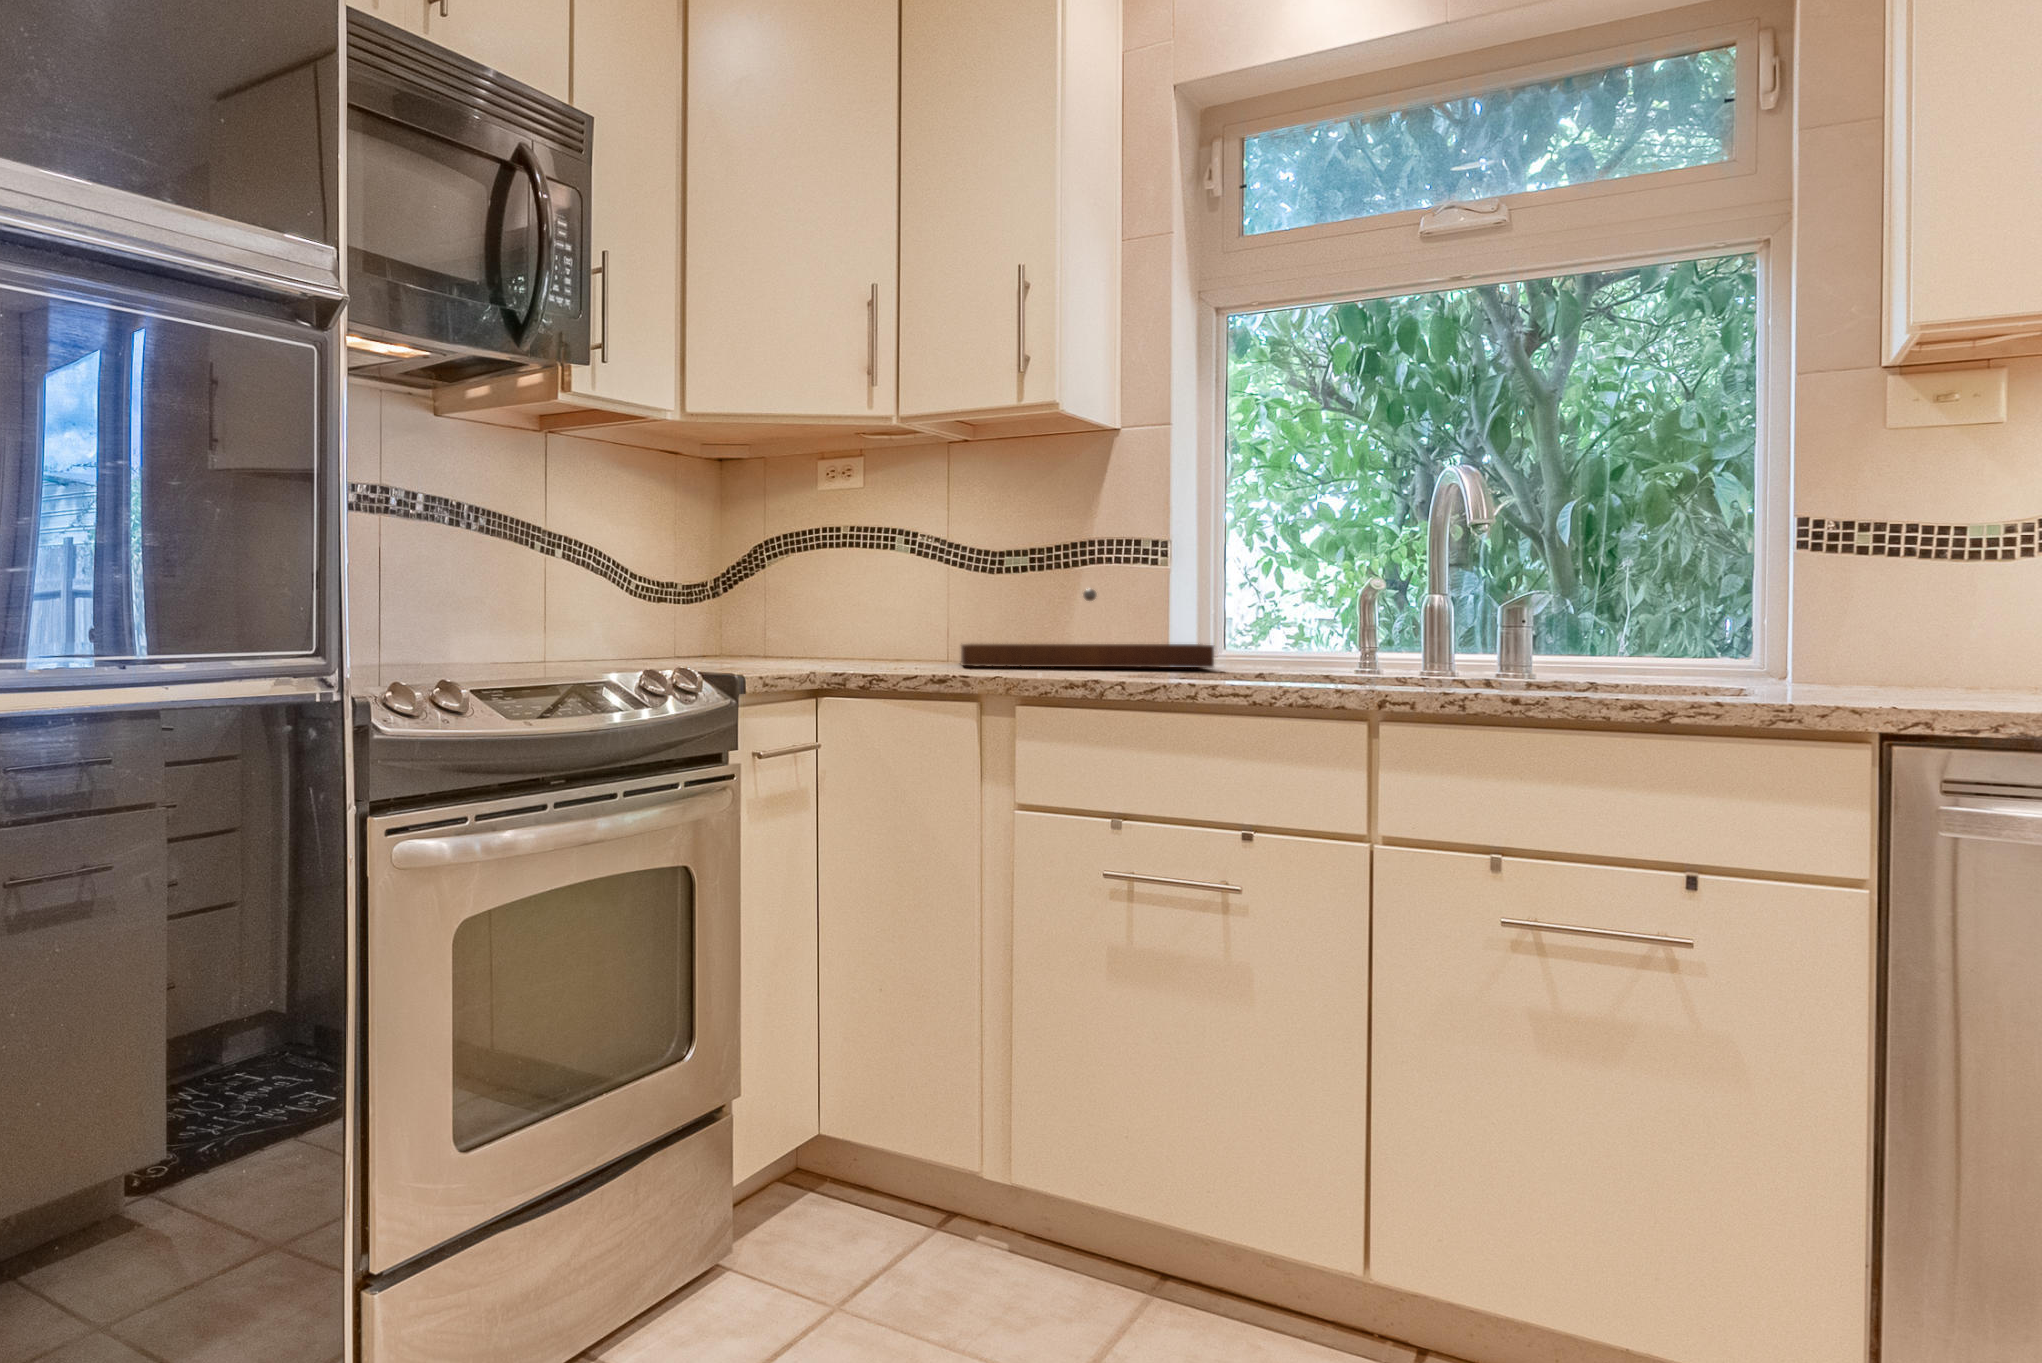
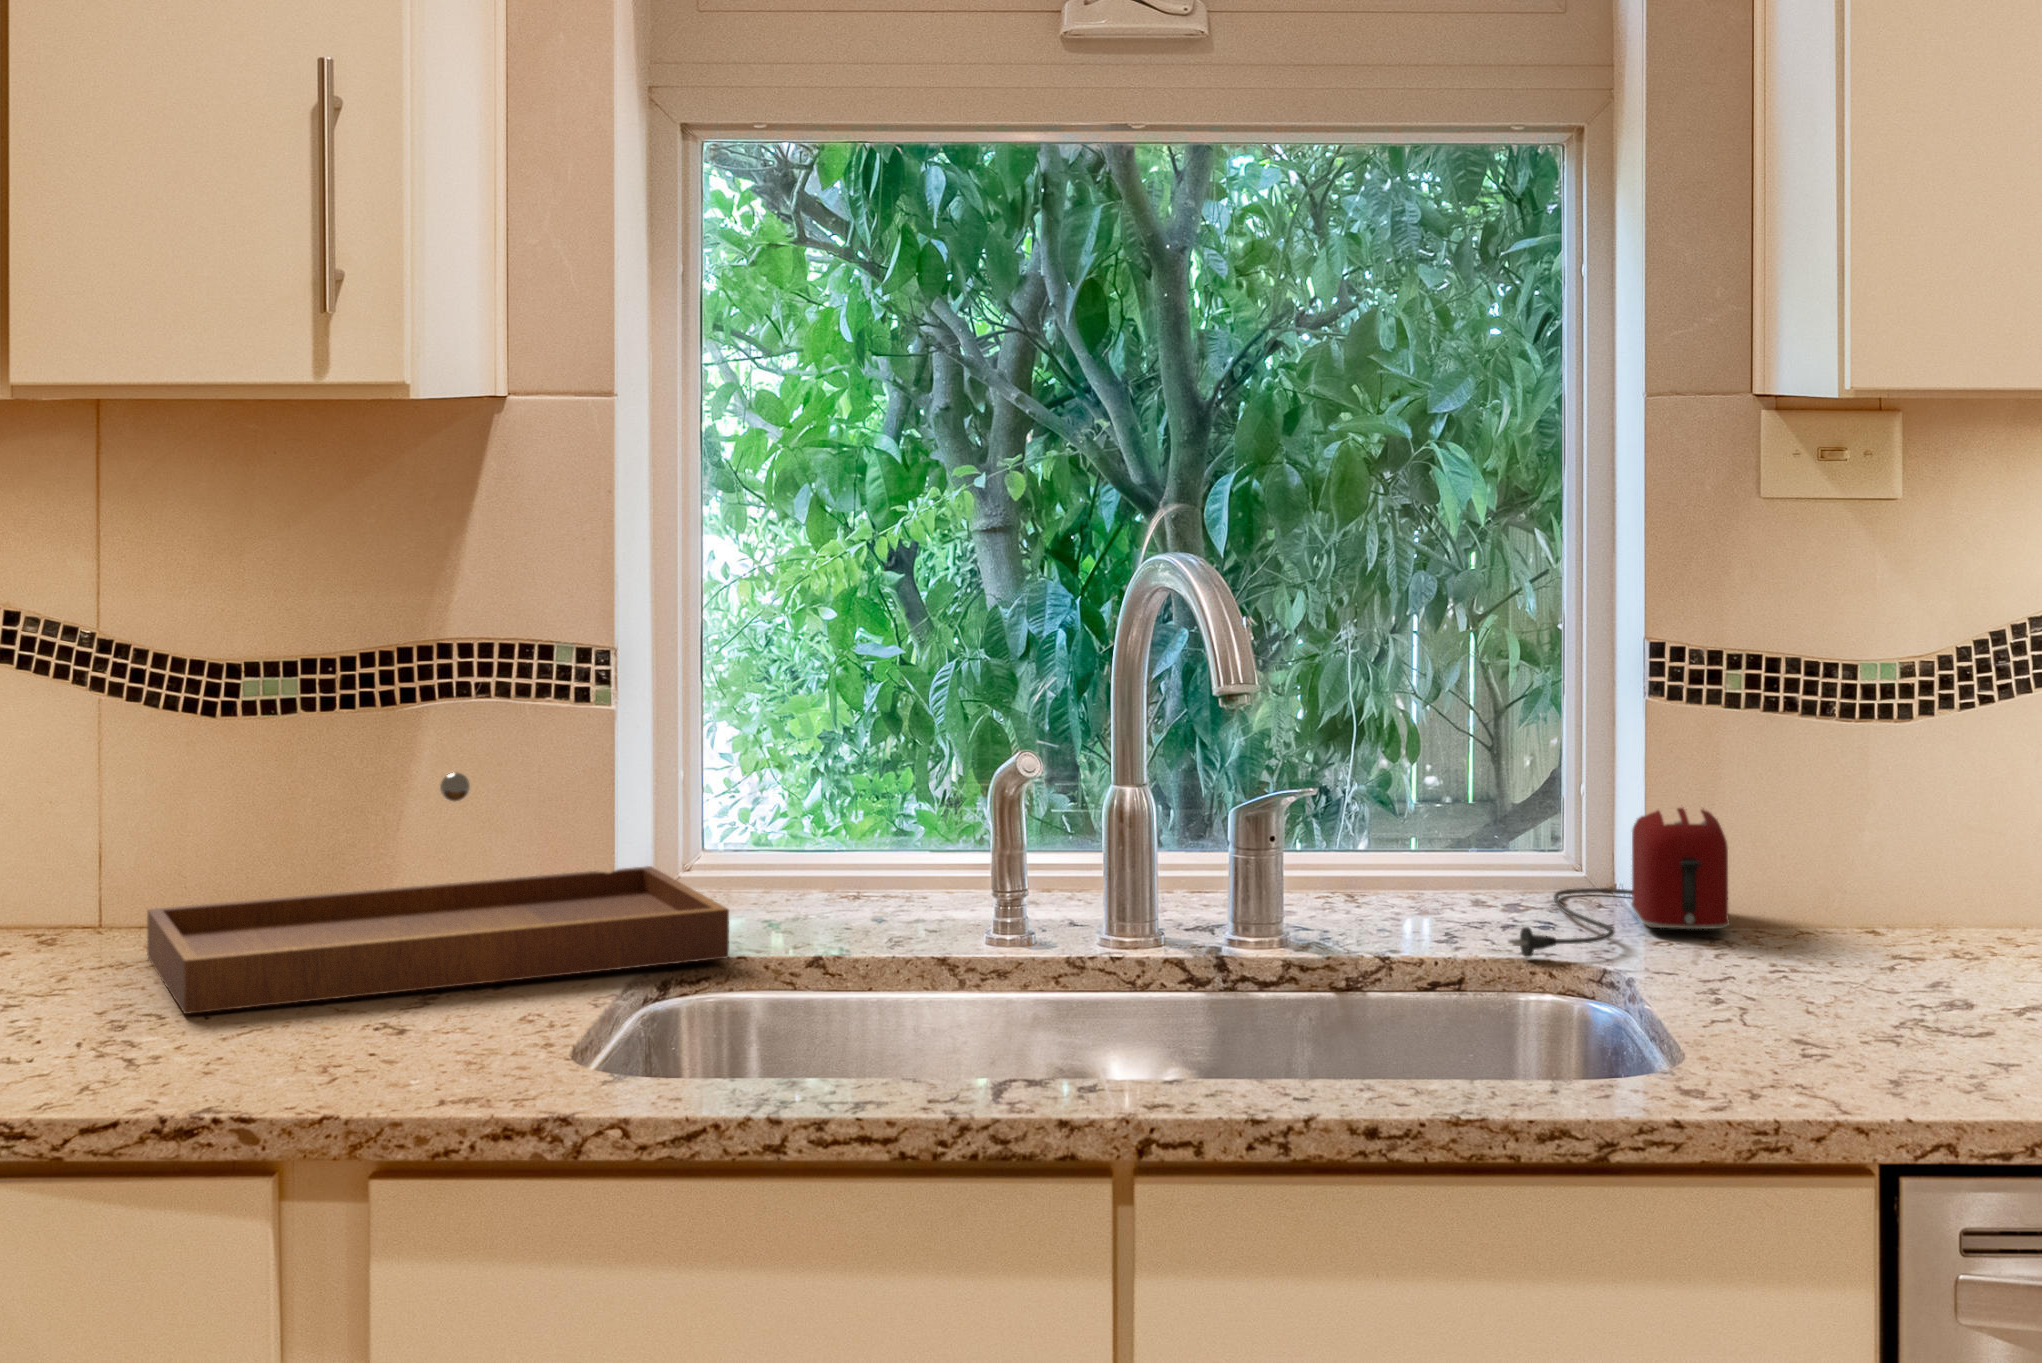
toaster: none [1694,616,1891,685] -> present [1508,808,1730,957]

